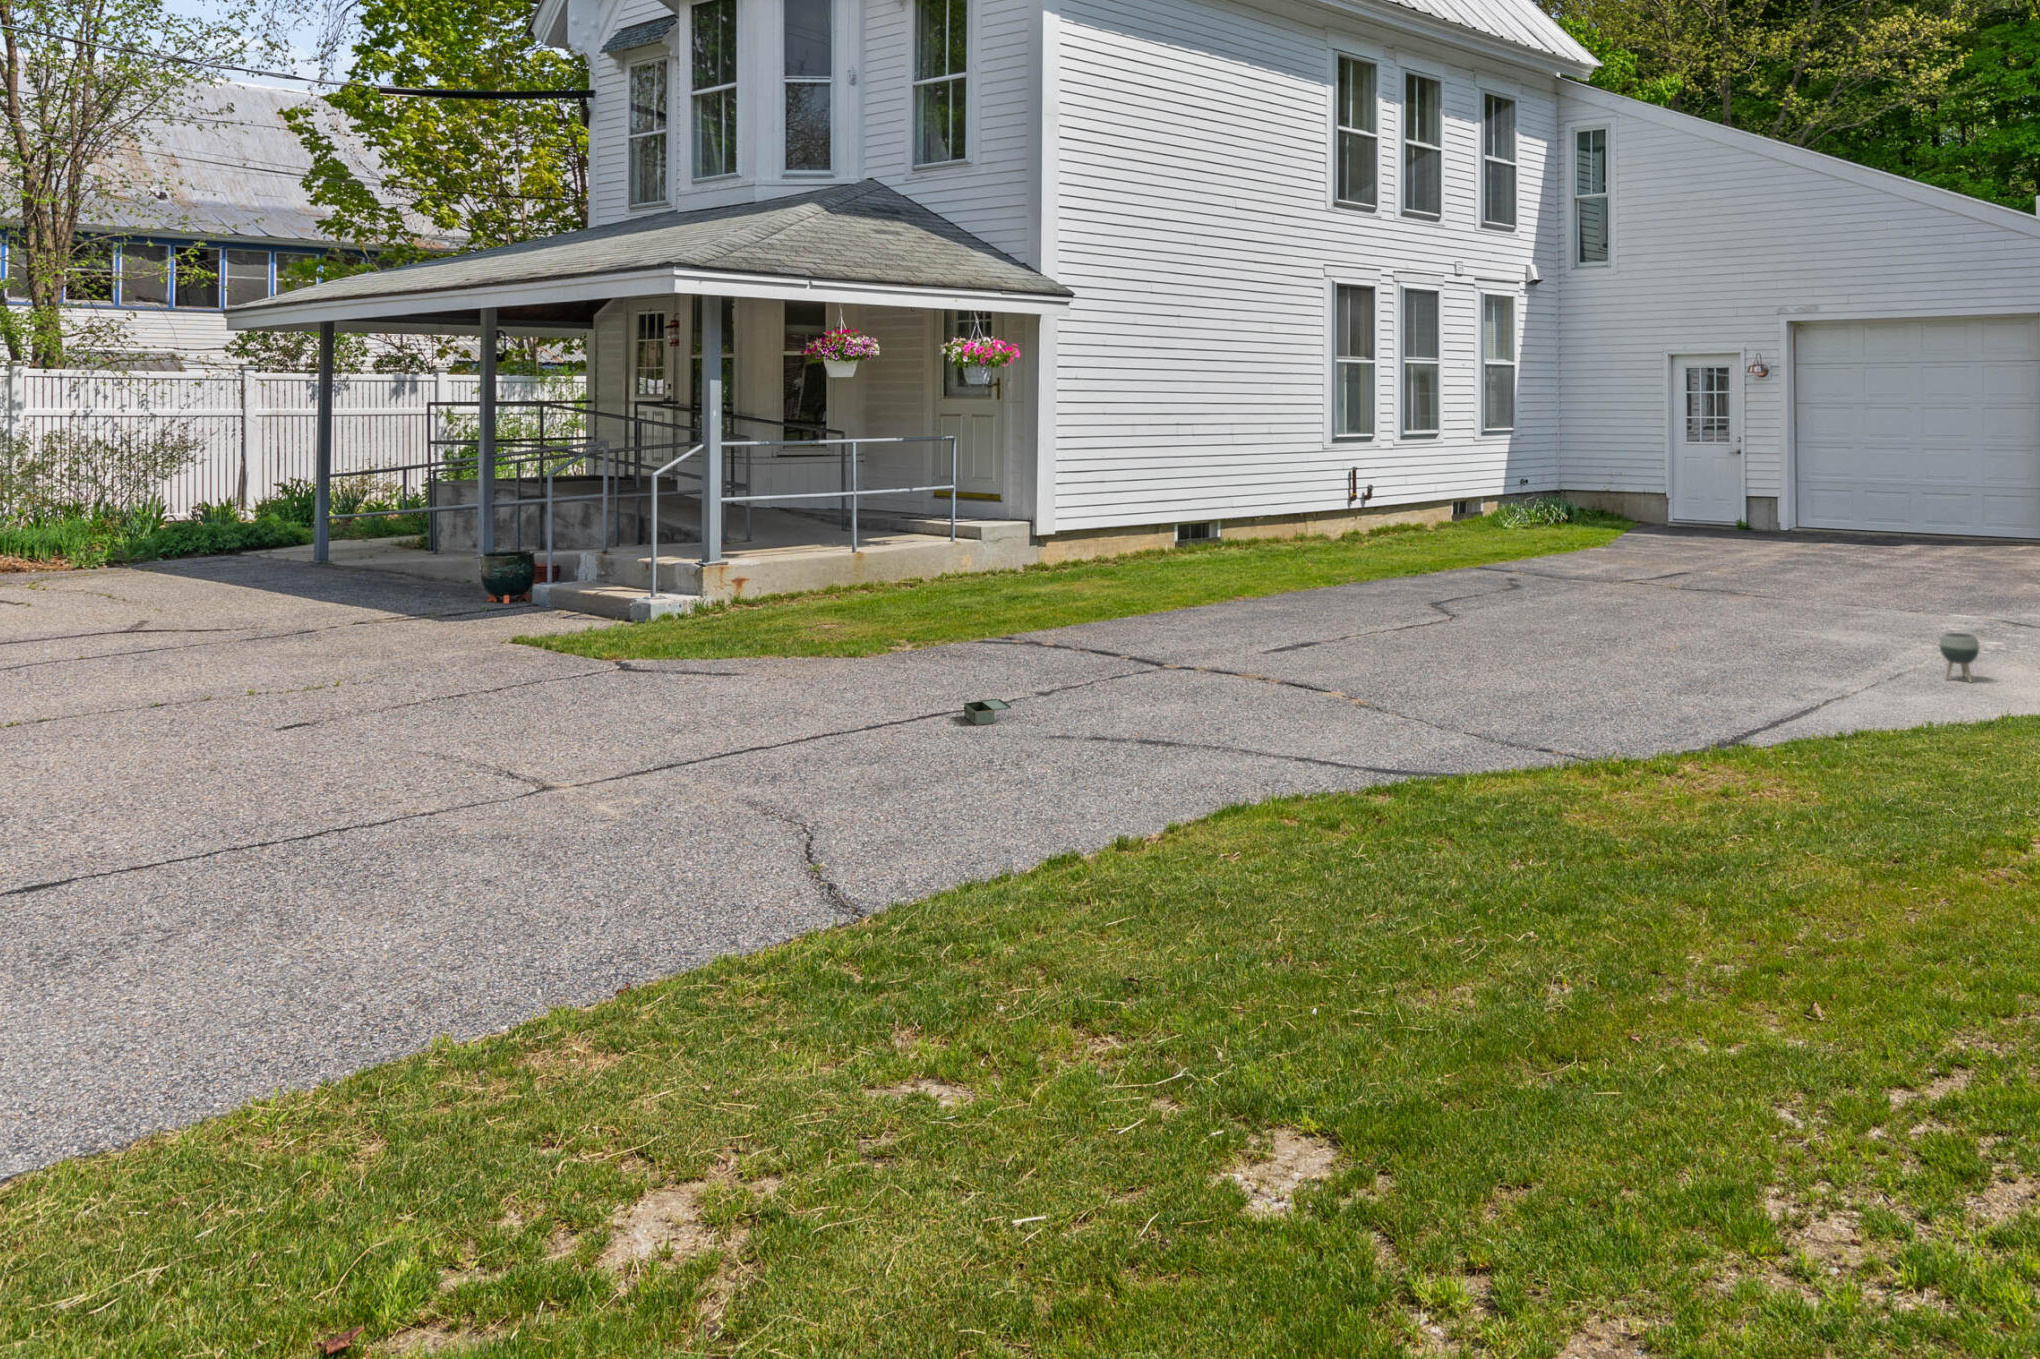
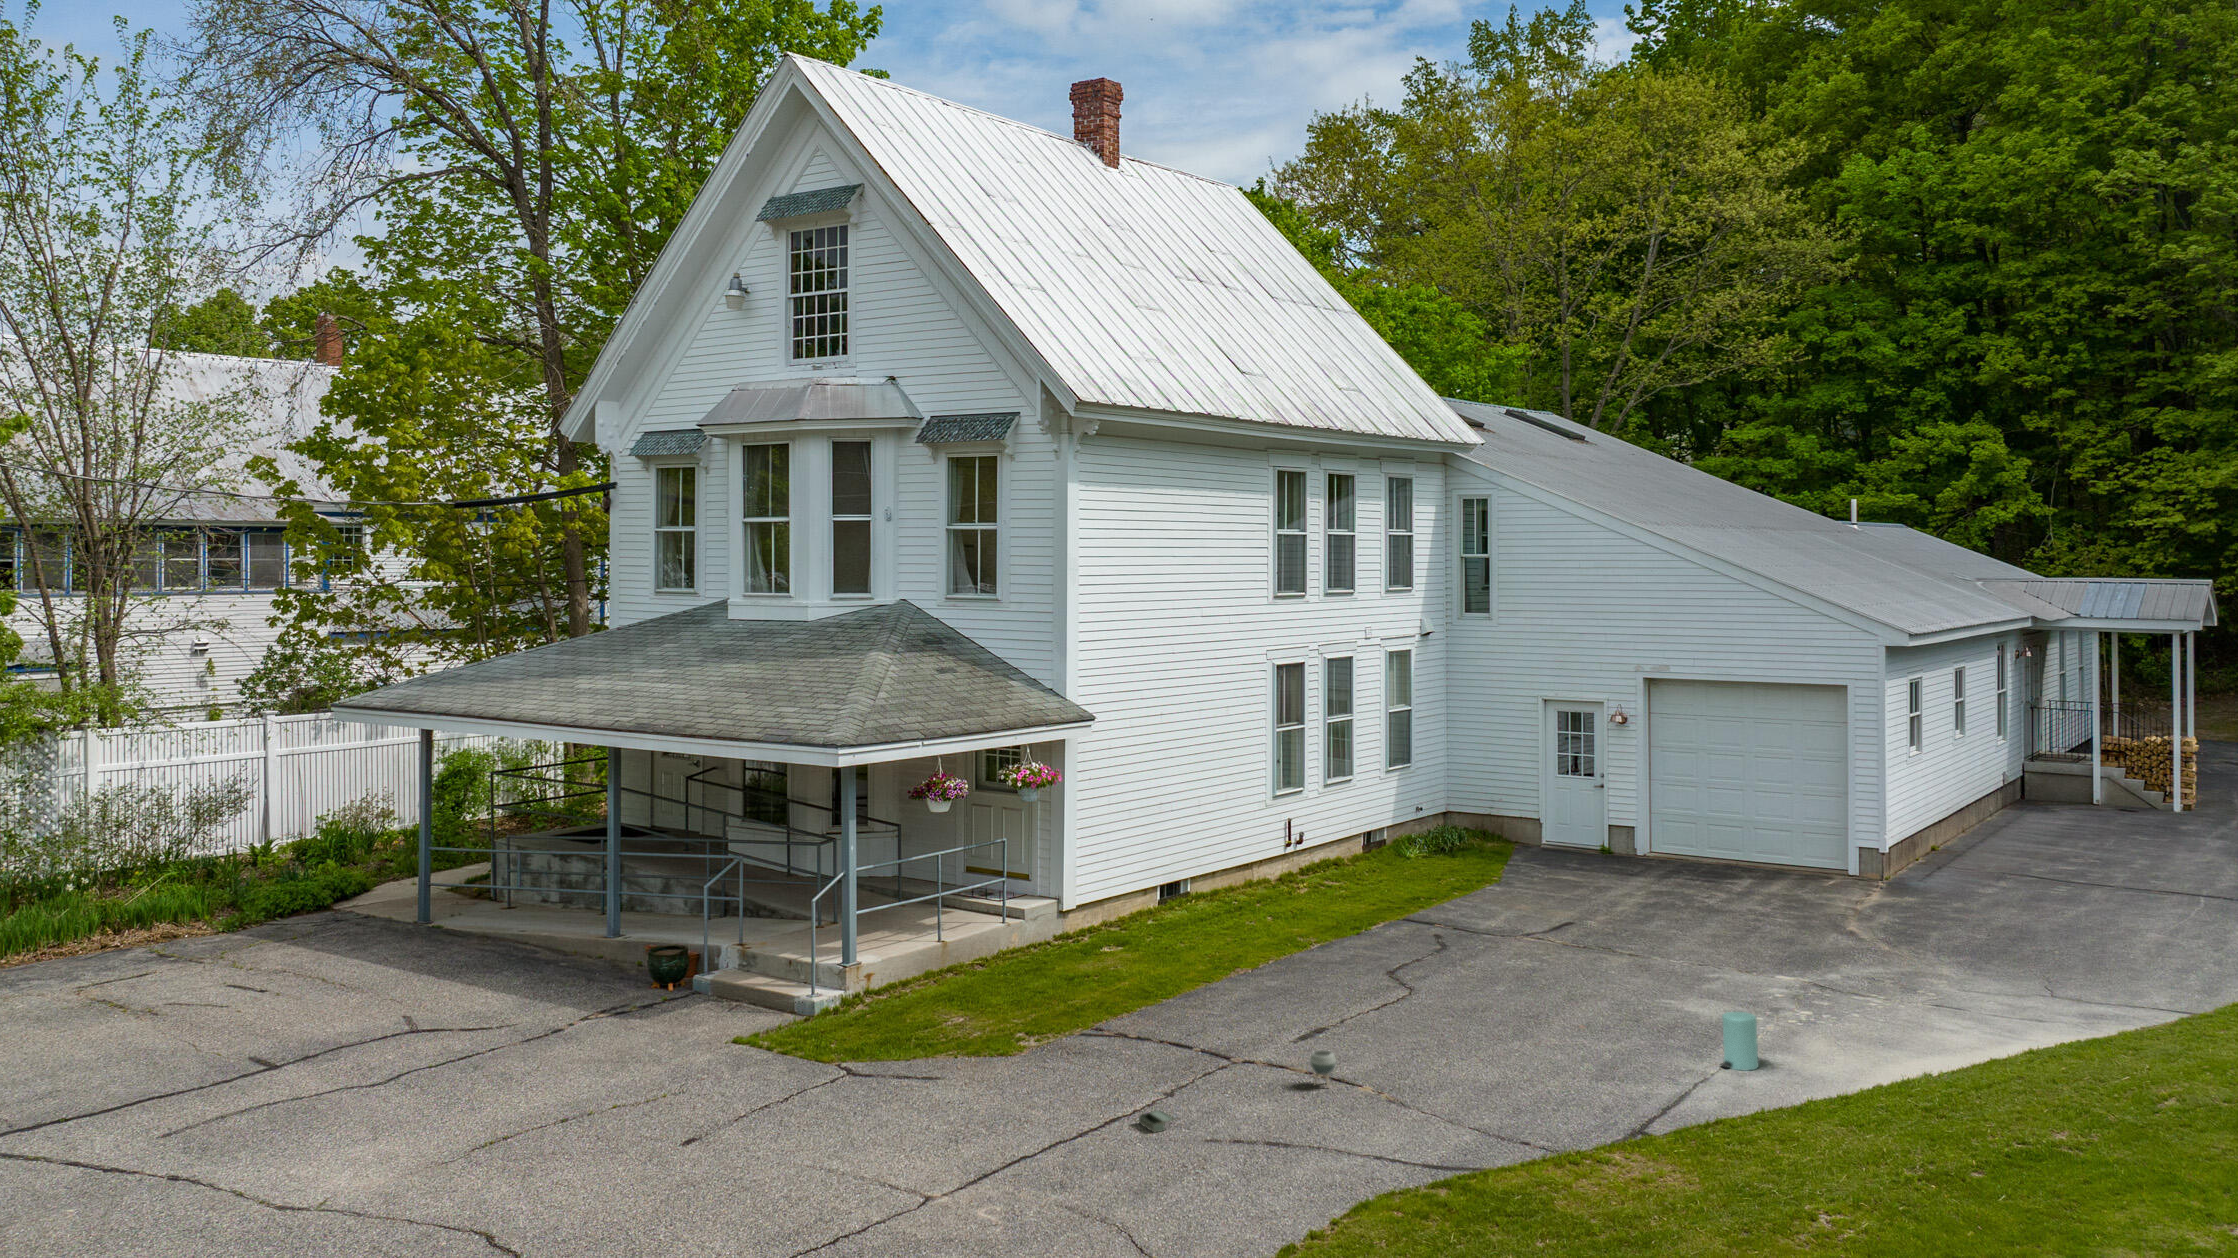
trash can: none [1869,609,1930,691] -> present [1720,1012,1758,1070]
planter: present [1939,633,1980,682] -> present [1310,1050,1336,1087]

